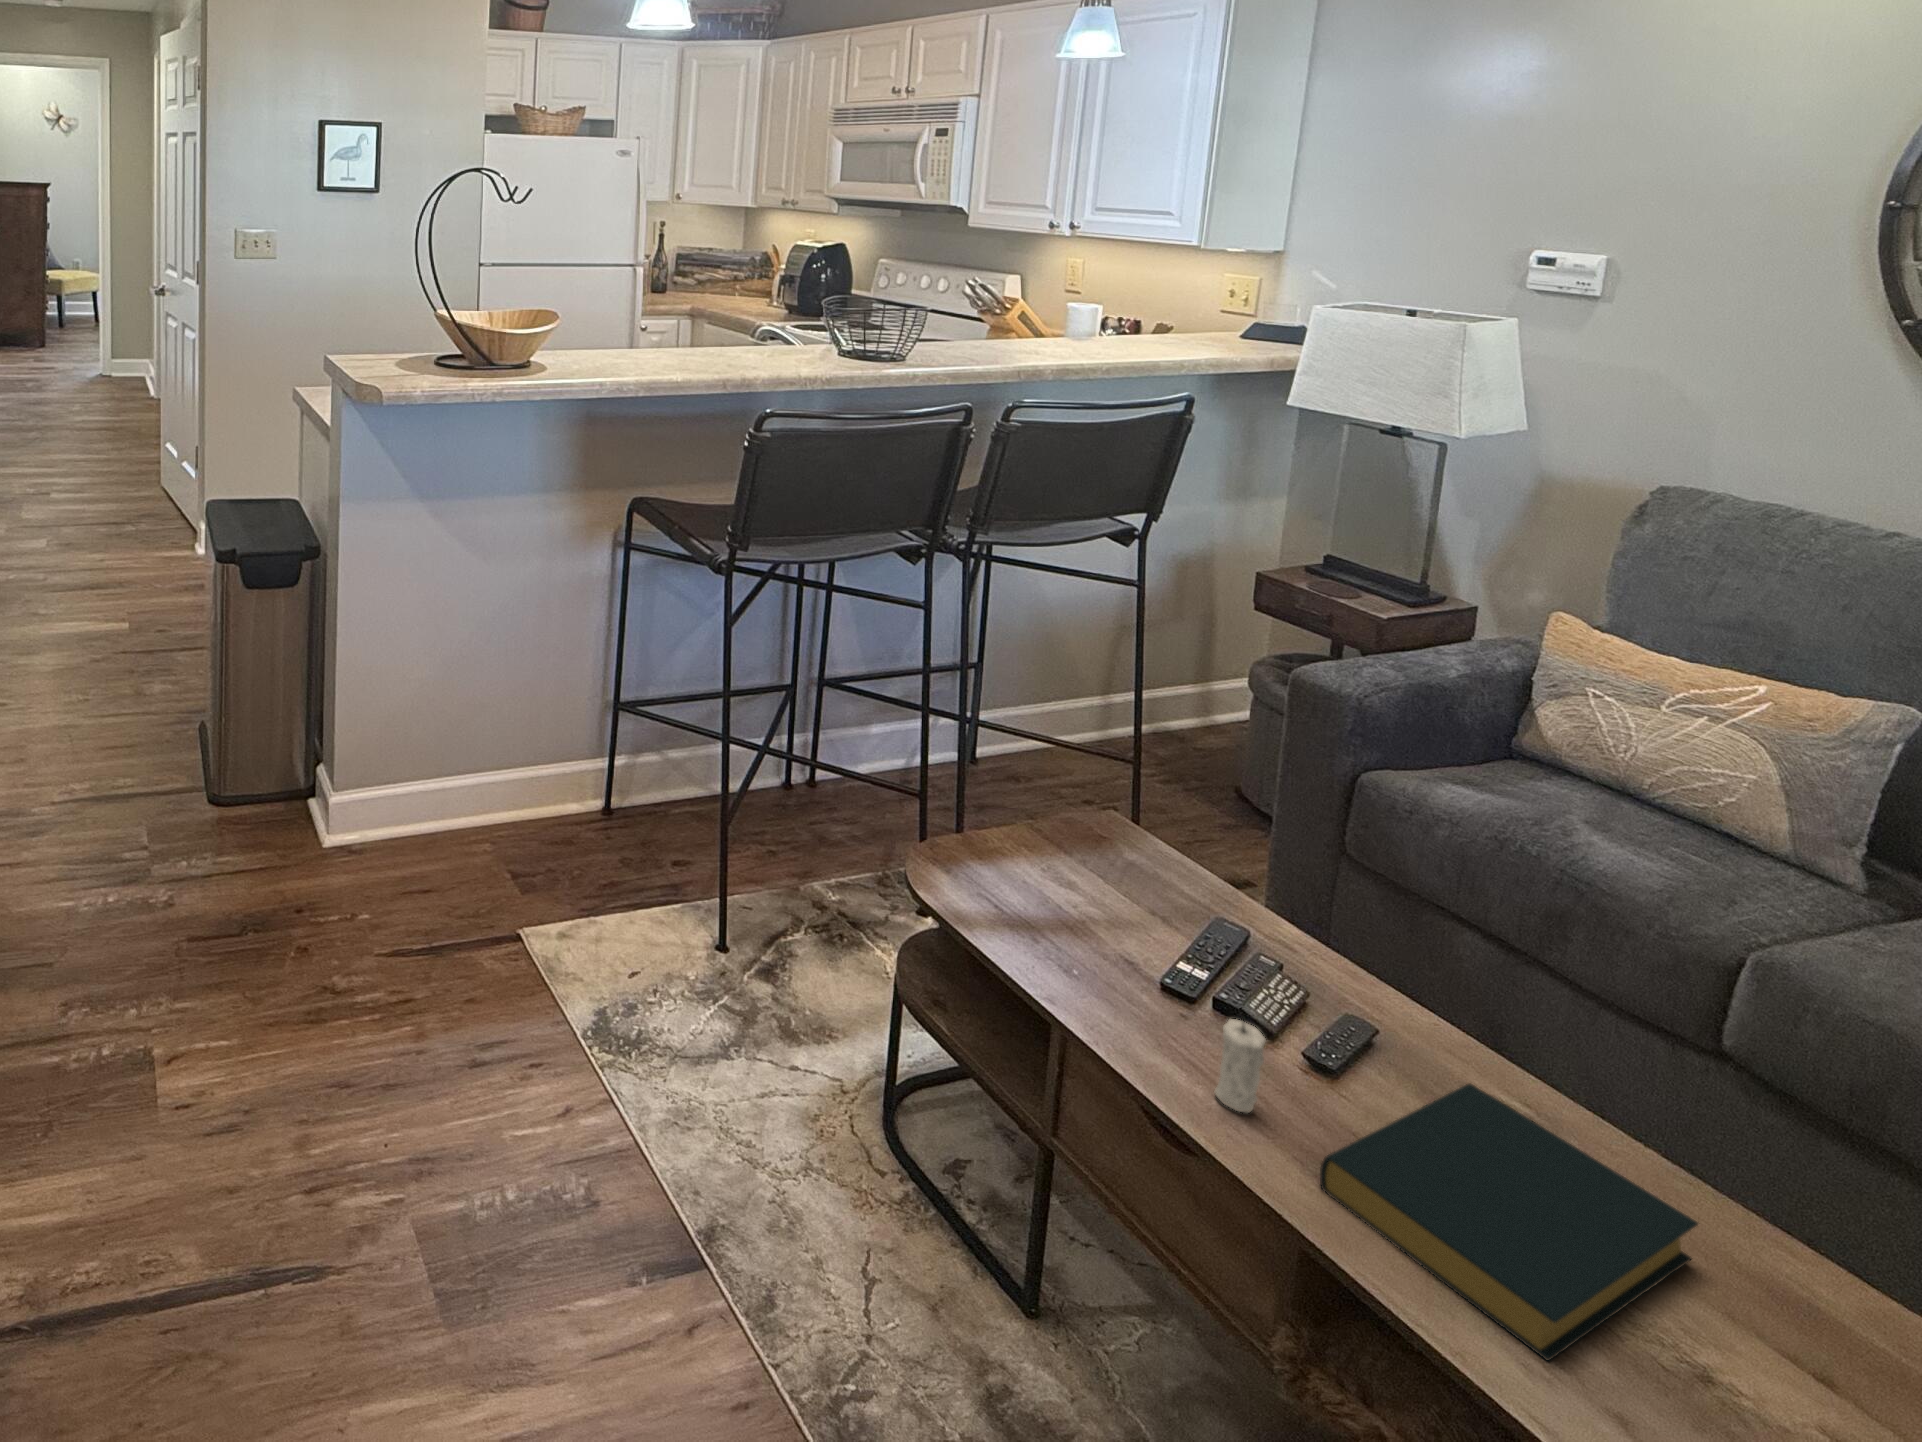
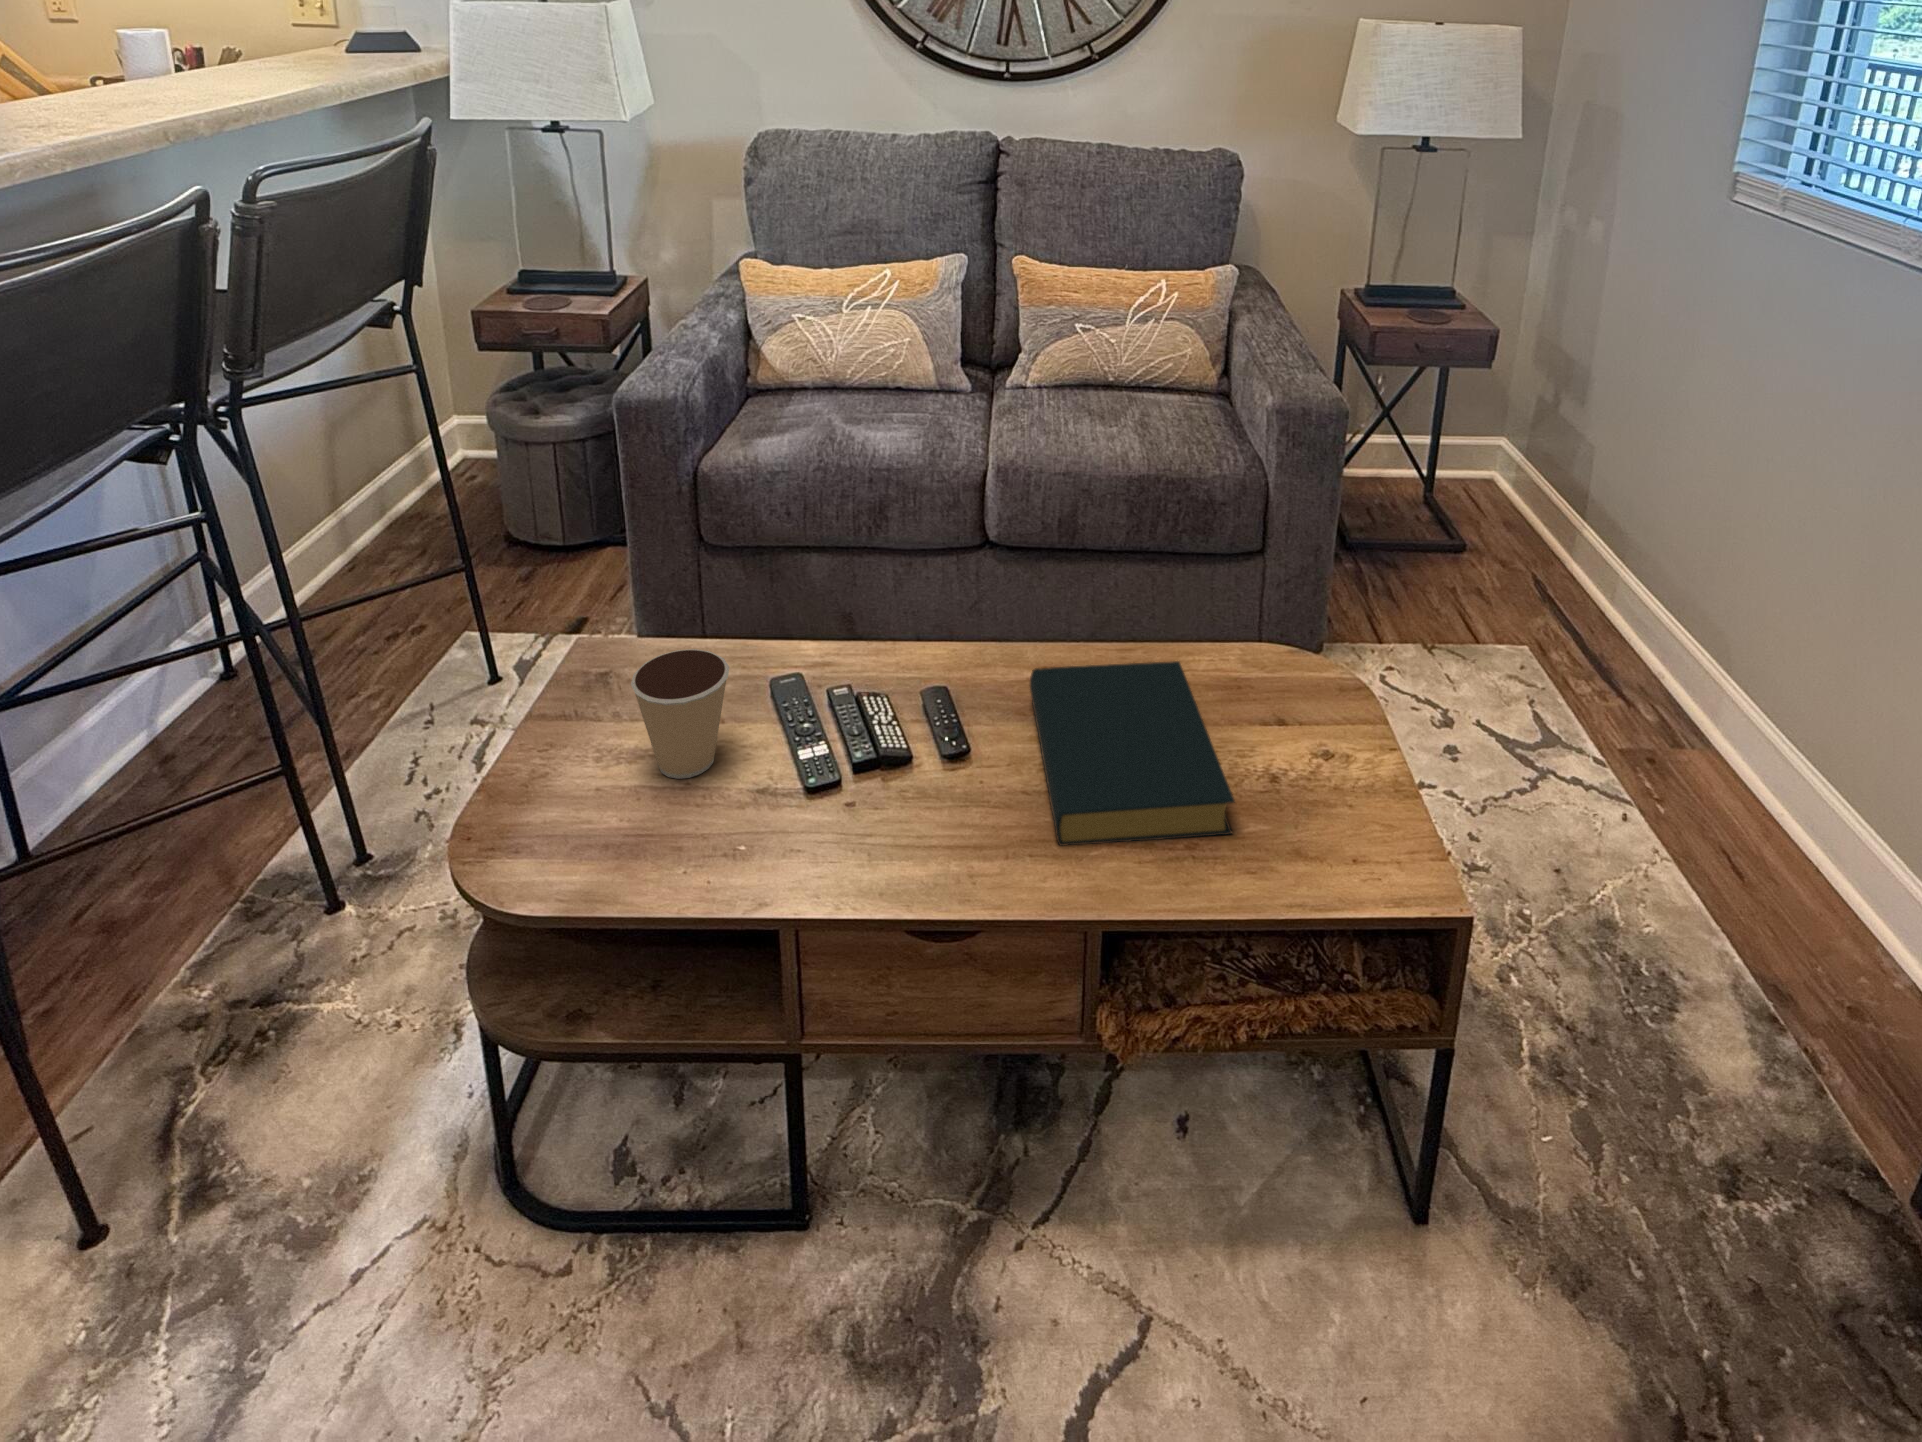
coffee cup: none [1052,822,1137,928] -> present [631,649,729,779]
candle: present [1215,1019,1265,1112] -> none [938,740,978,842]

